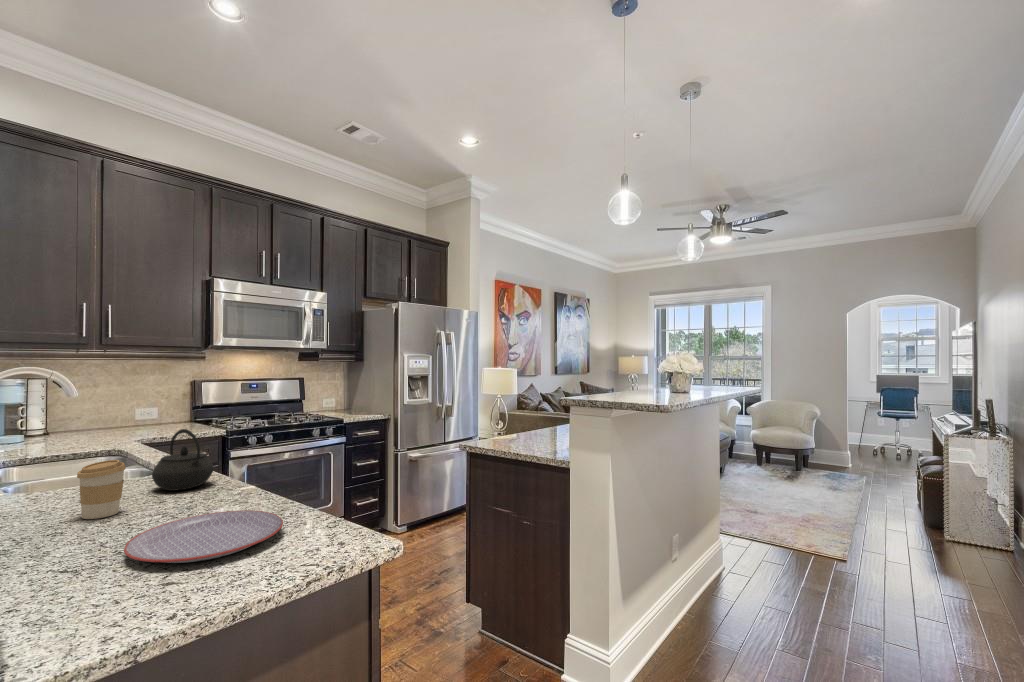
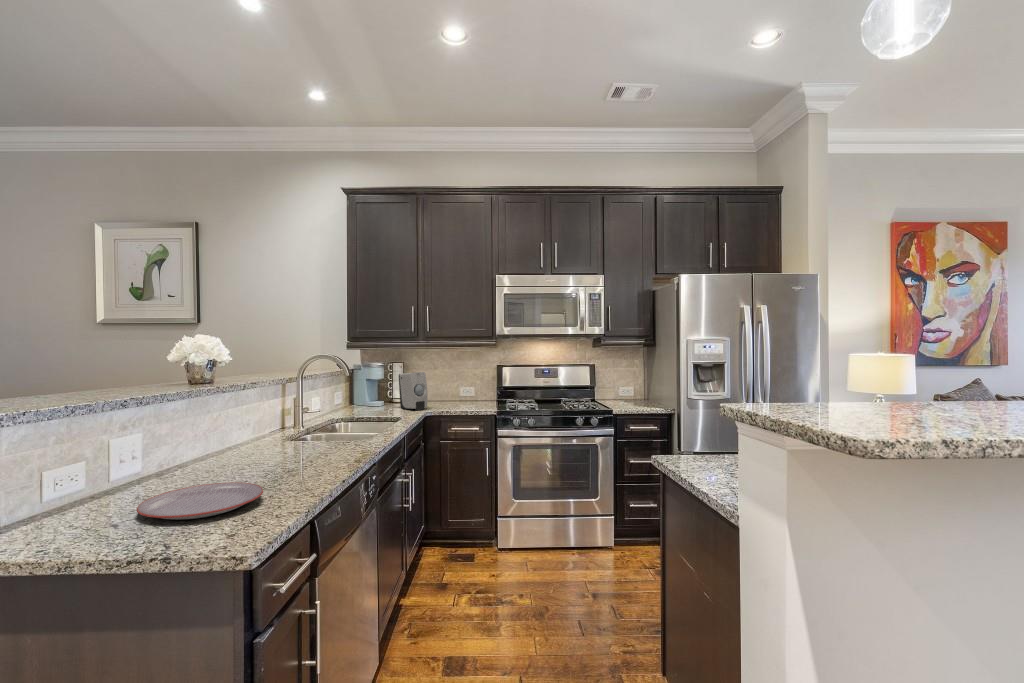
soap dispenser: none [73,391,125,441] -> present [399,372,427,410]
kettle: present [152,429,214,491] -> none [307,409,352,459]
coffee cup: present [77,460,126,519] -> none [233,428,263,470]

